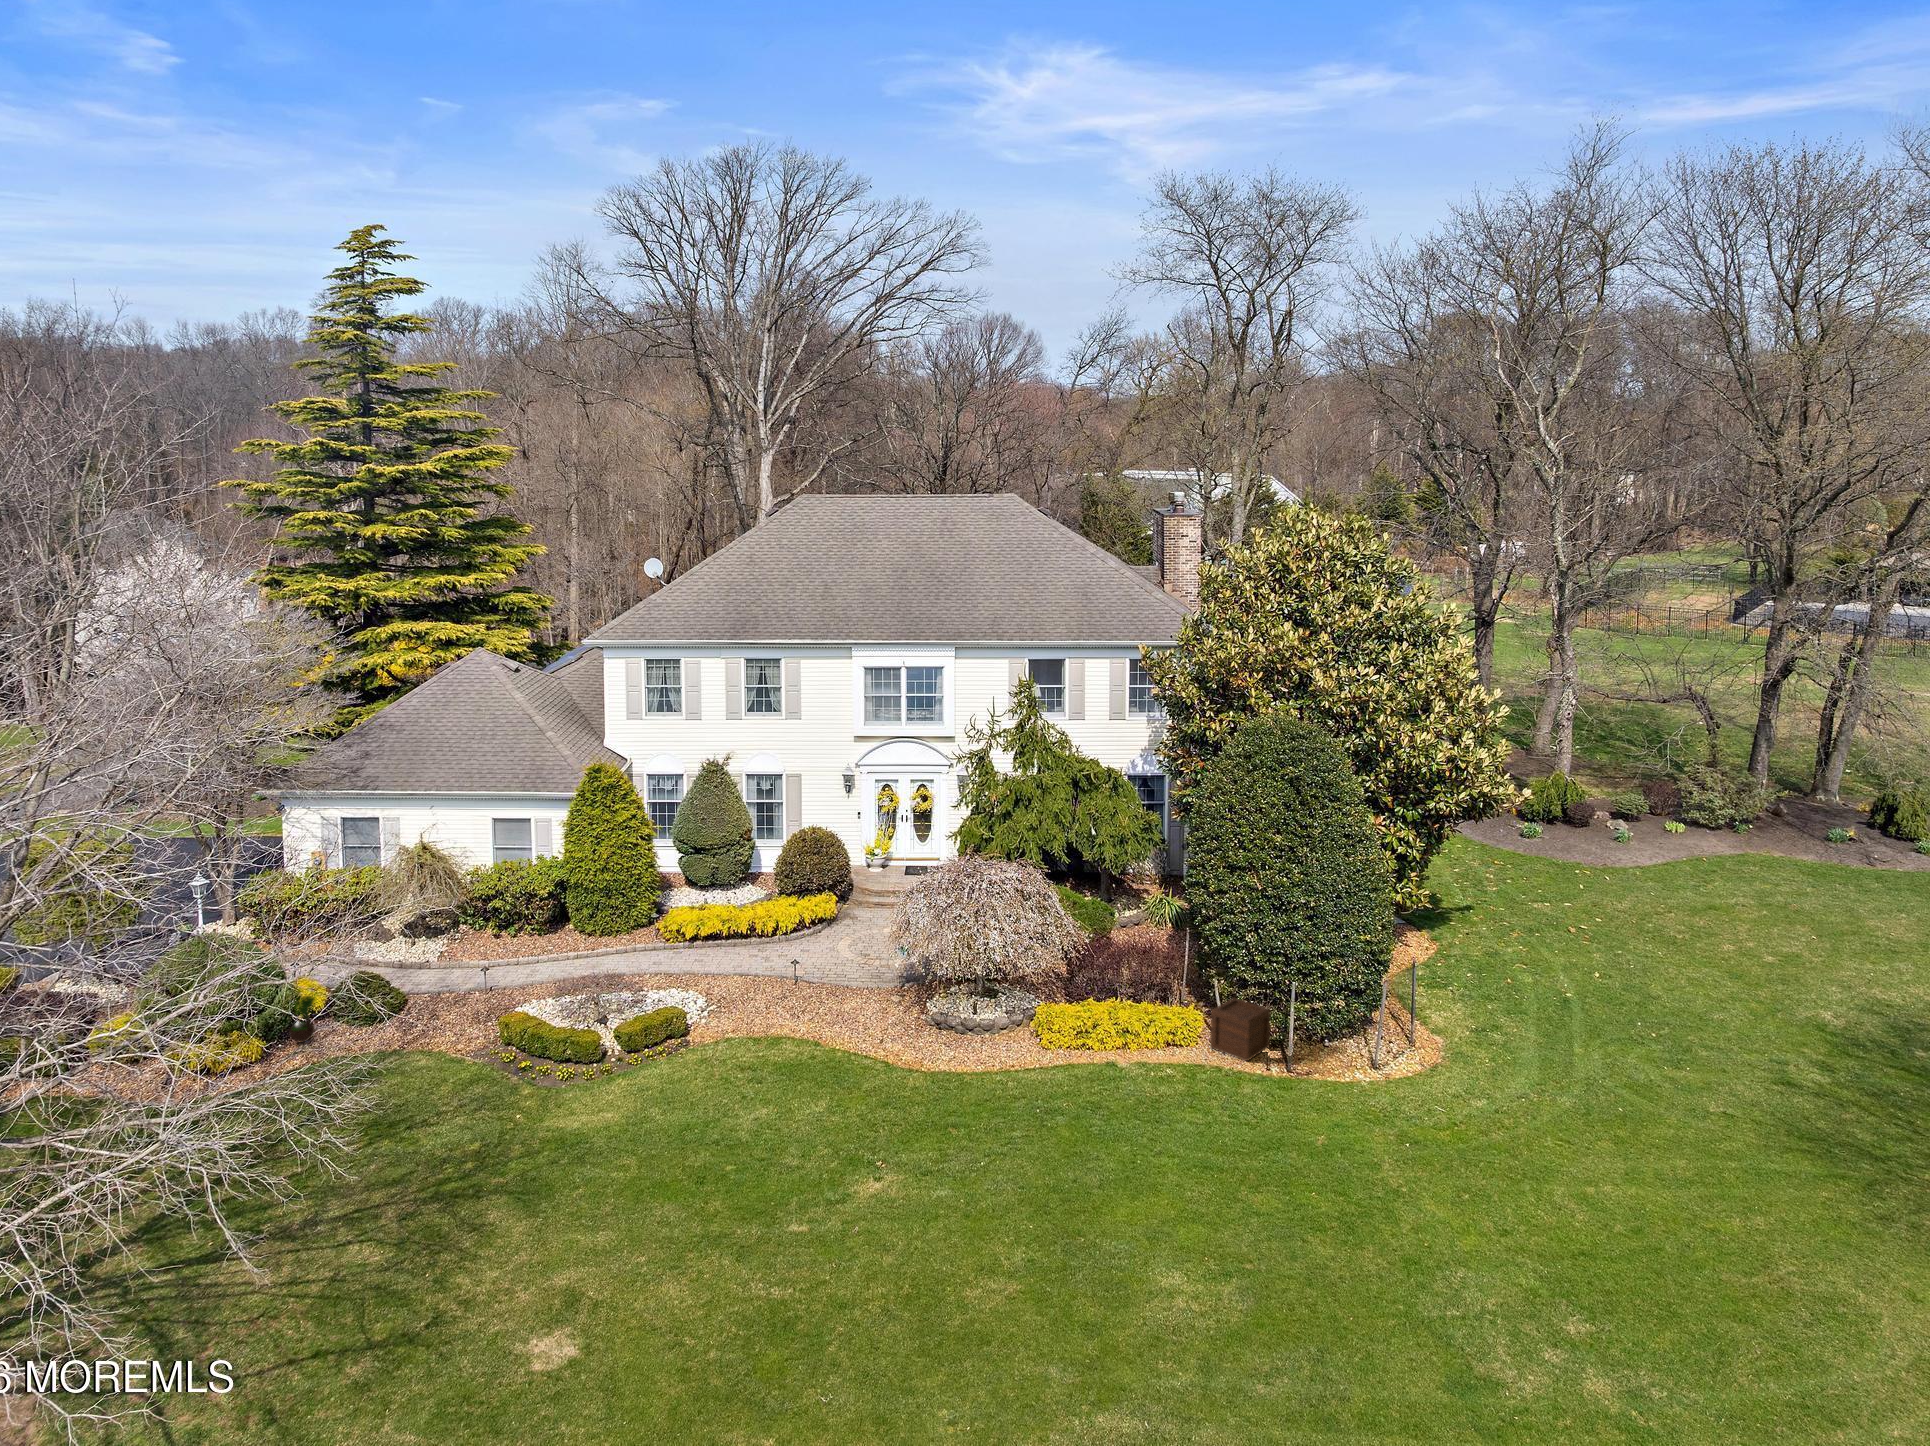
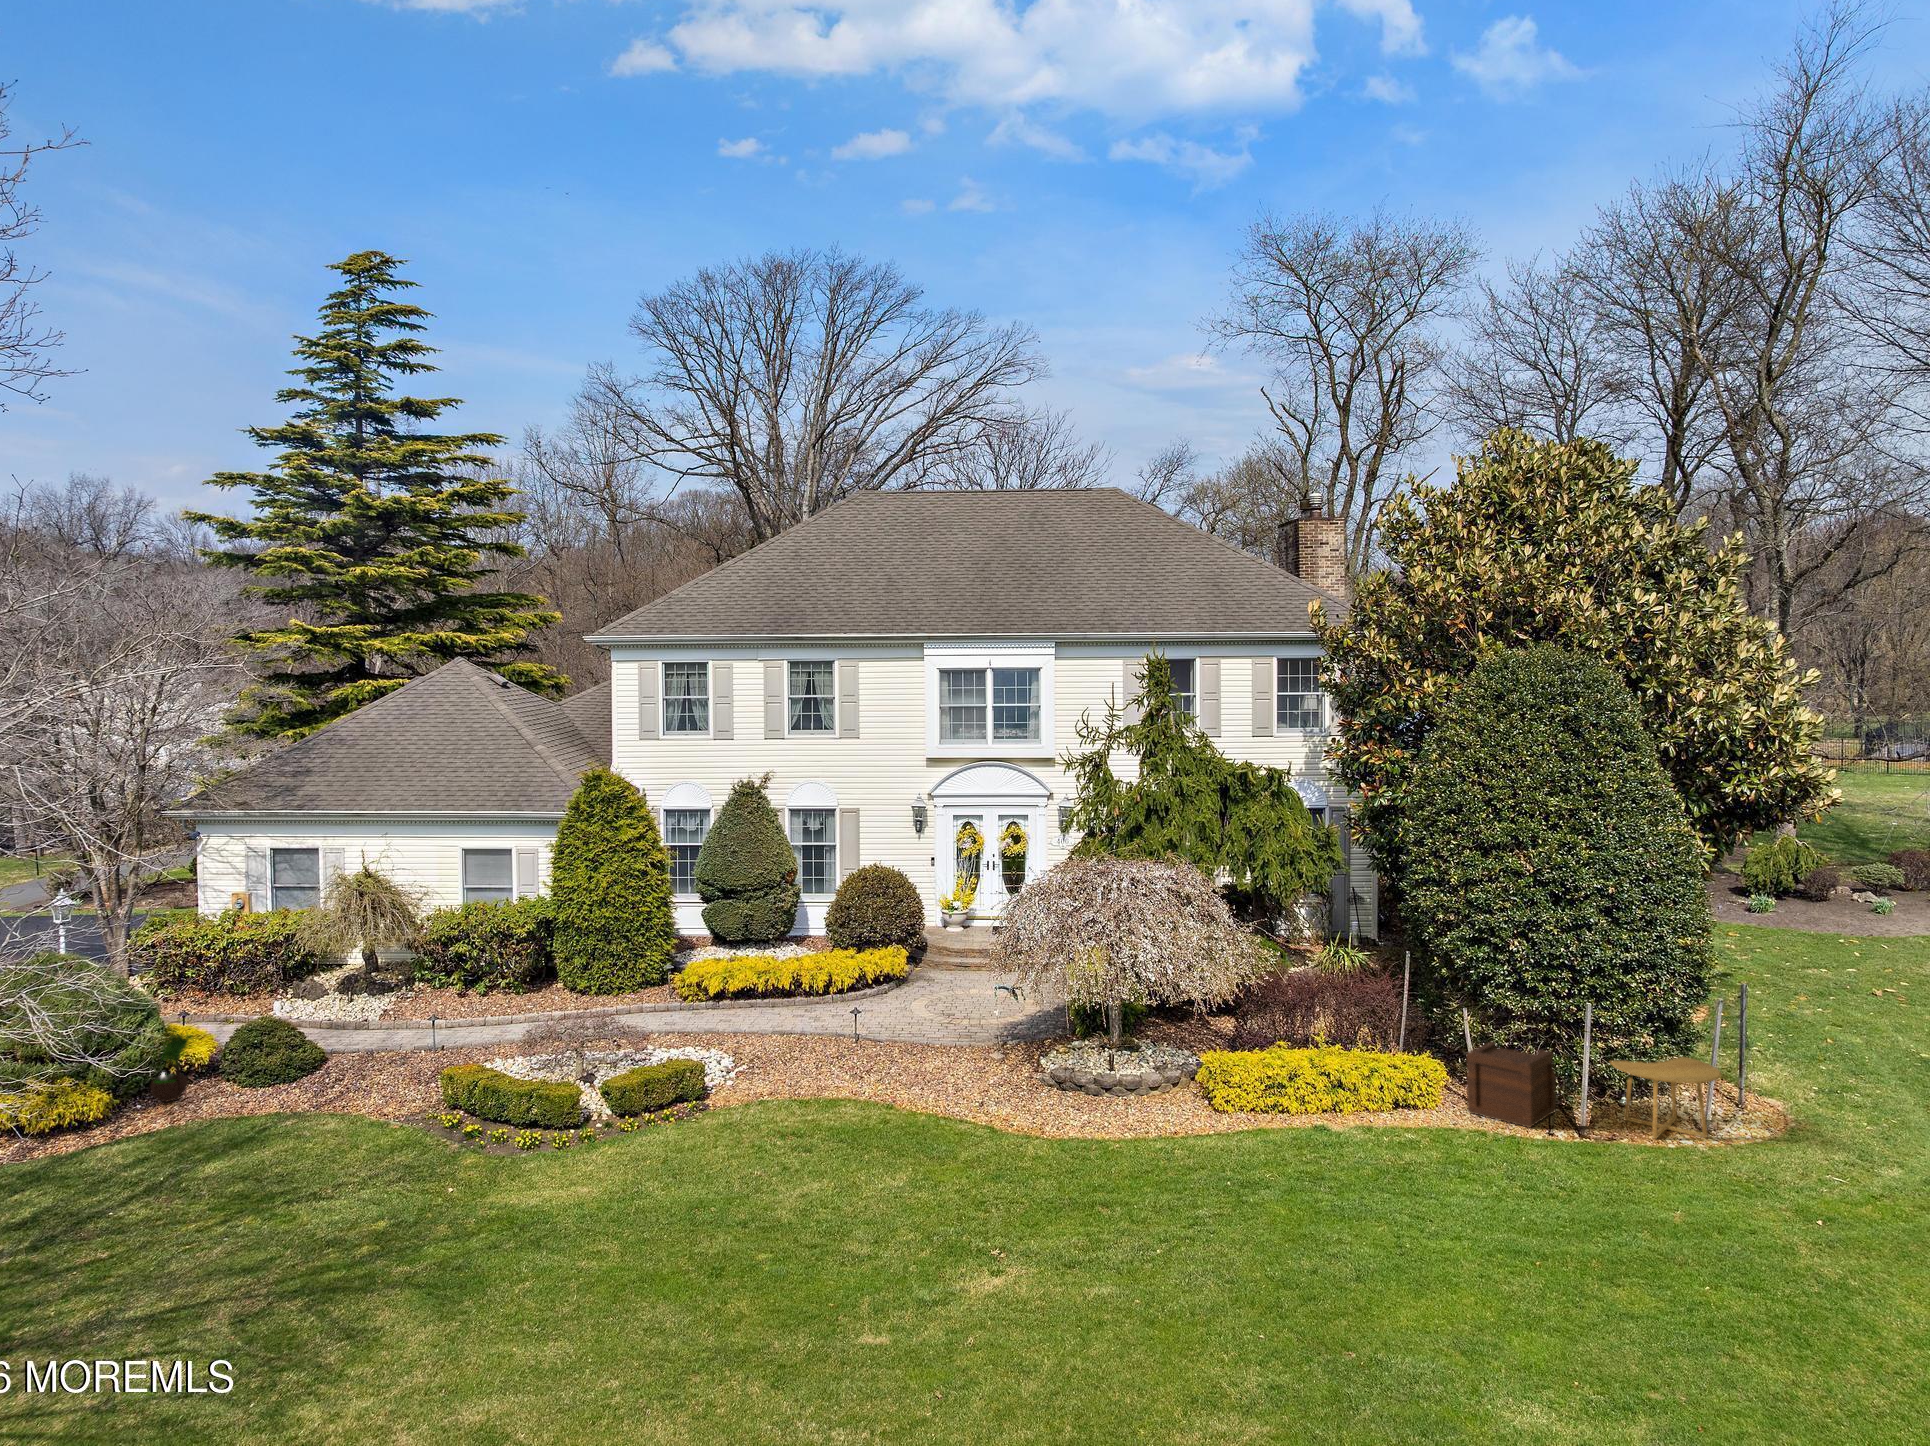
round table: none [1304,1008,1372,1071] -> present [1611,1057,1721,1139]

